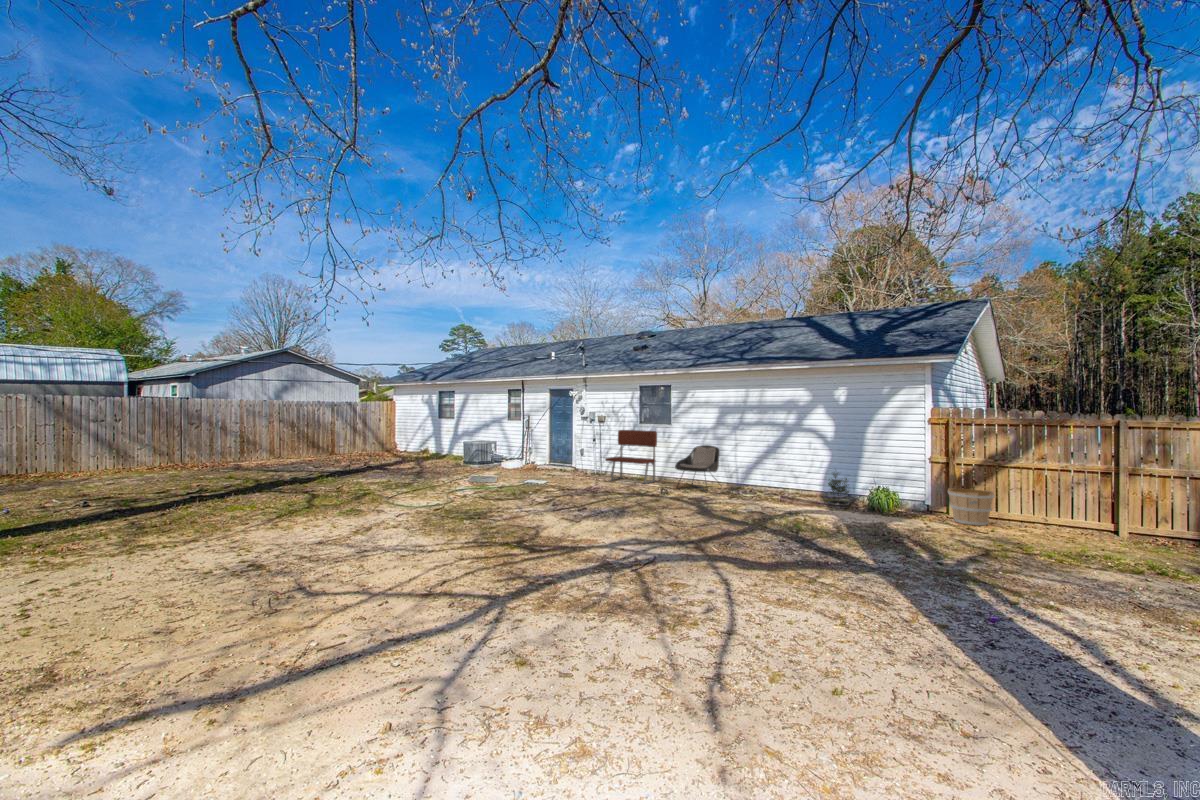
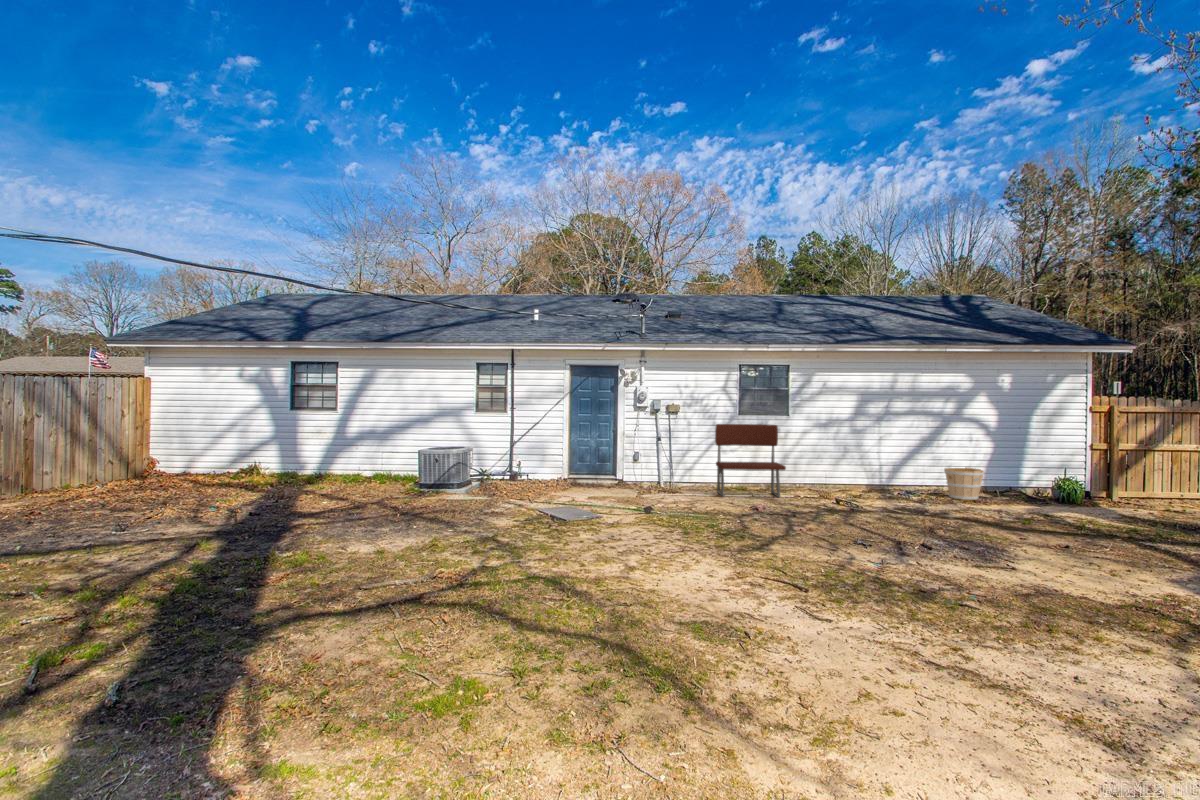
lounge chair: present [675,445,720,492] -> none [827,441,888,501]
potted tree: present [828,473,849,505] -> none [1002,460,1028,500]
wooden bucket: present [948,488,995,526] -> present [944,468,984,500]

